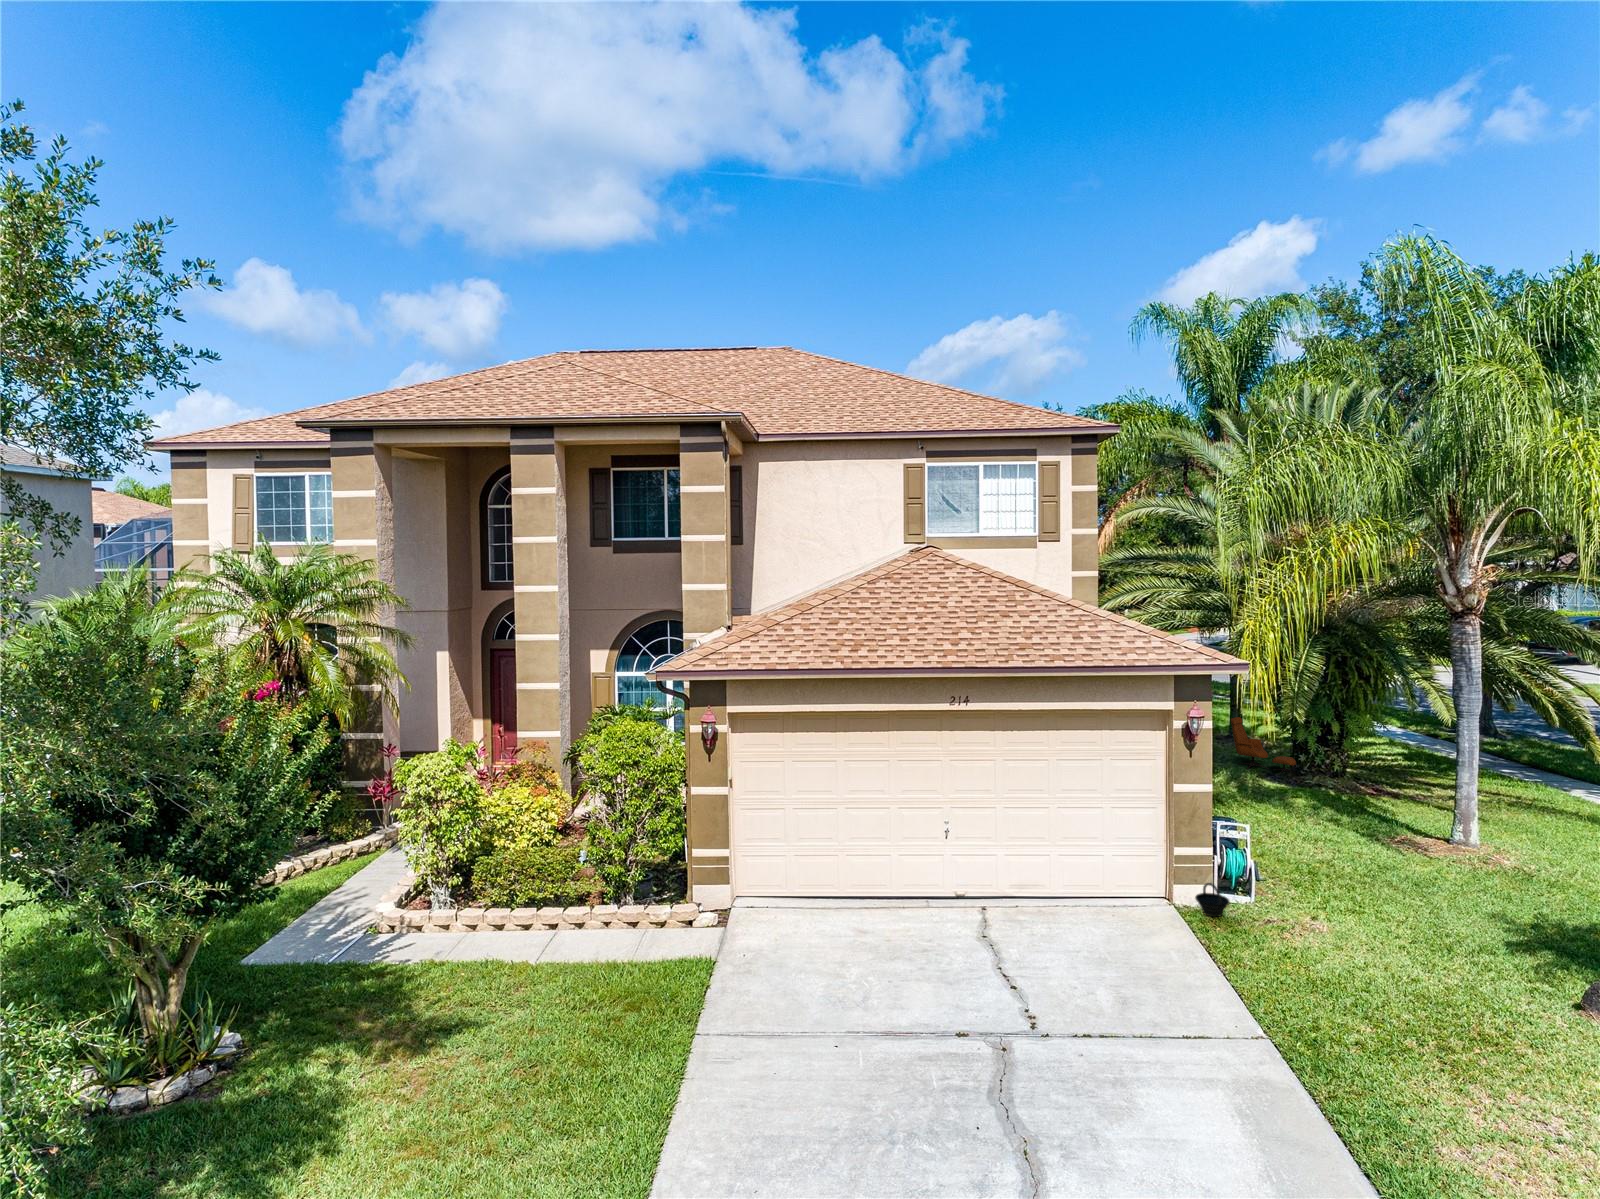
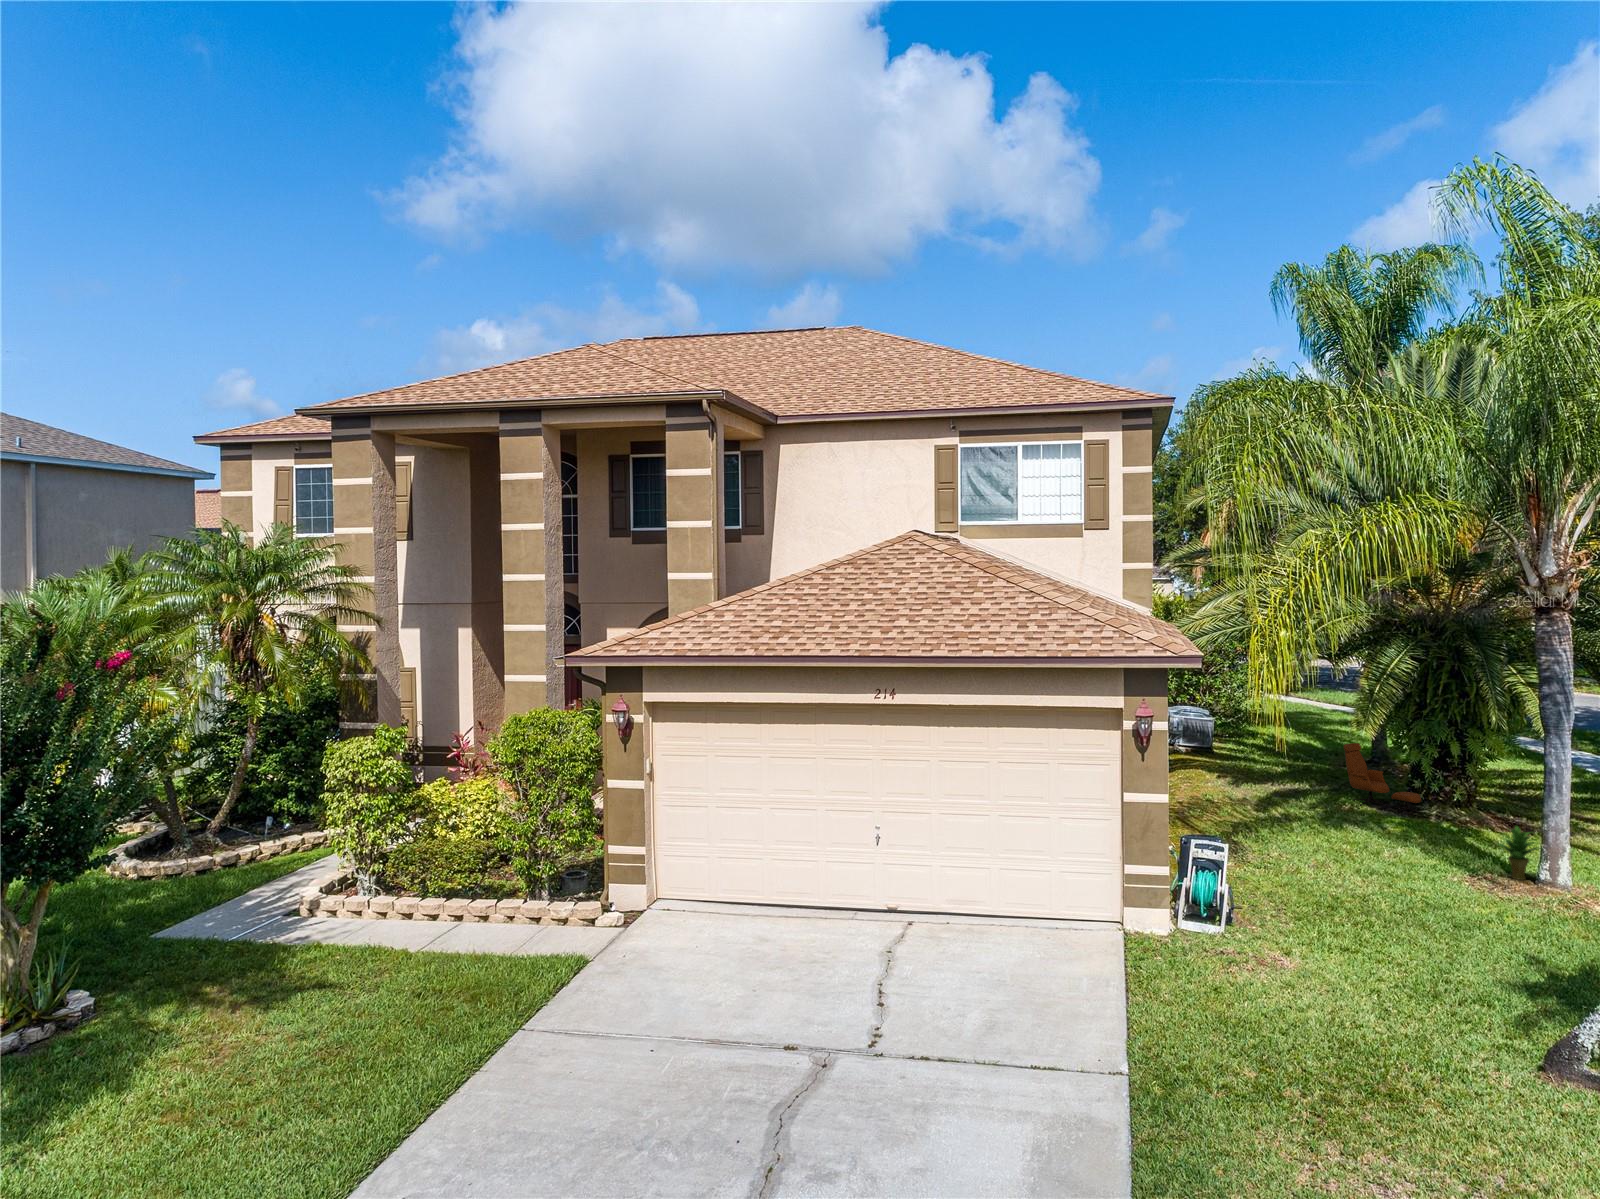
potted plant: none [1403,787,1441,831] -> present [1498,826,1539,880]
bucket: present [1195,883,1230,917] -> none [1143,906,1181,944]

